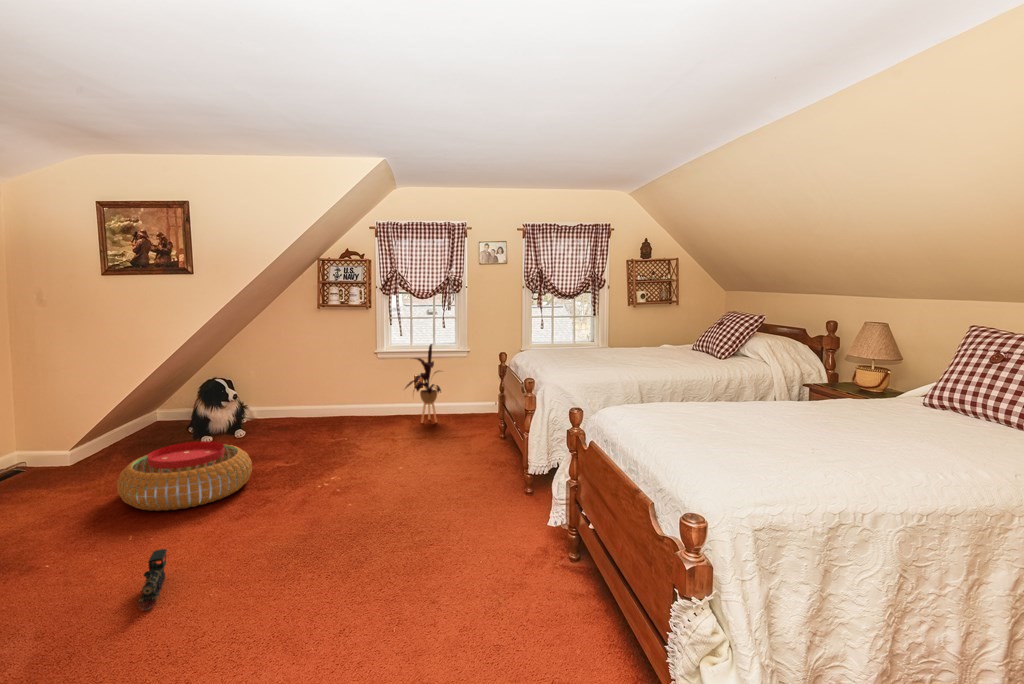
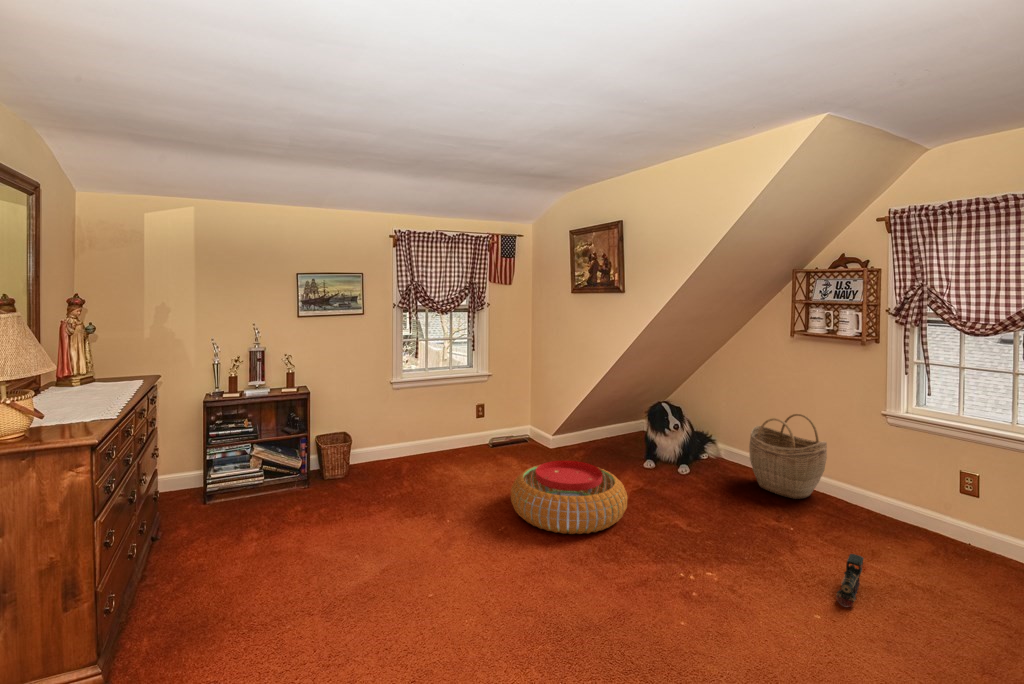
house plant: present [406,344,441,423] -> none [895,416,995,557]
woven basket: none [300,366,354,427] -> present [749,414,827,499]
toy train: present [138,549,167,610] -> present [837,554,864,607]

